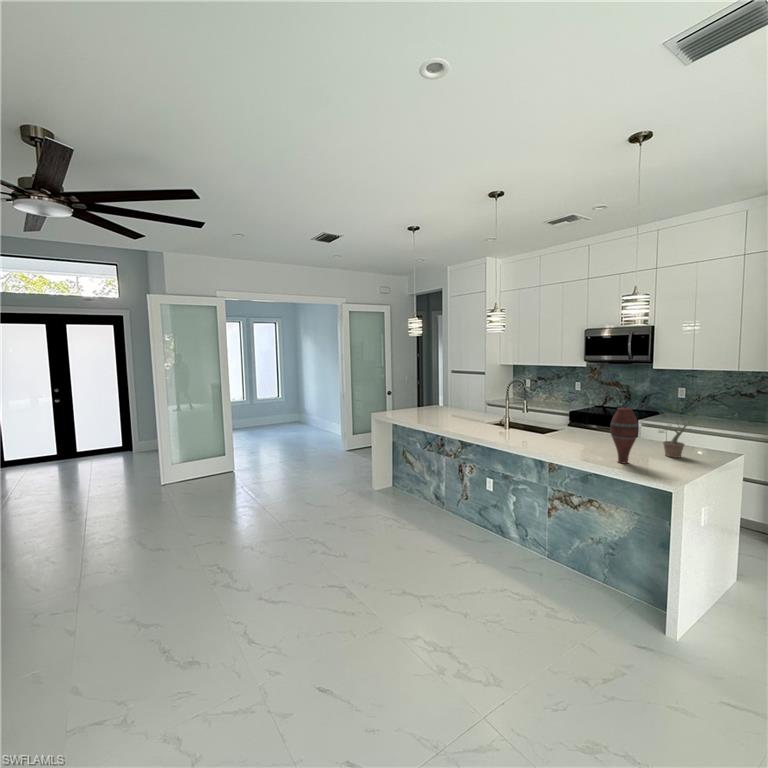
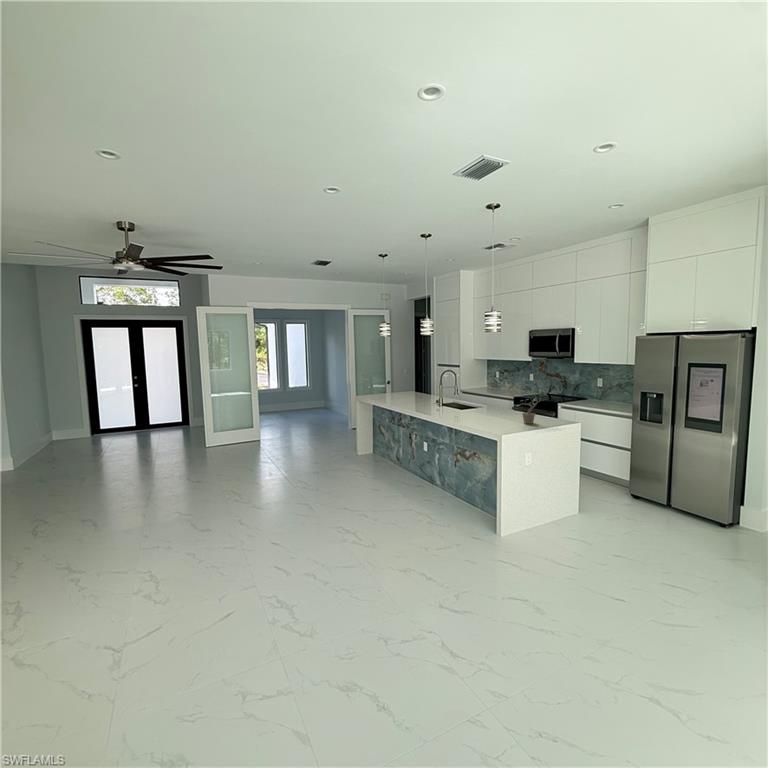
vase: present [610,407,639,463] -> none [478,387,495,426]

